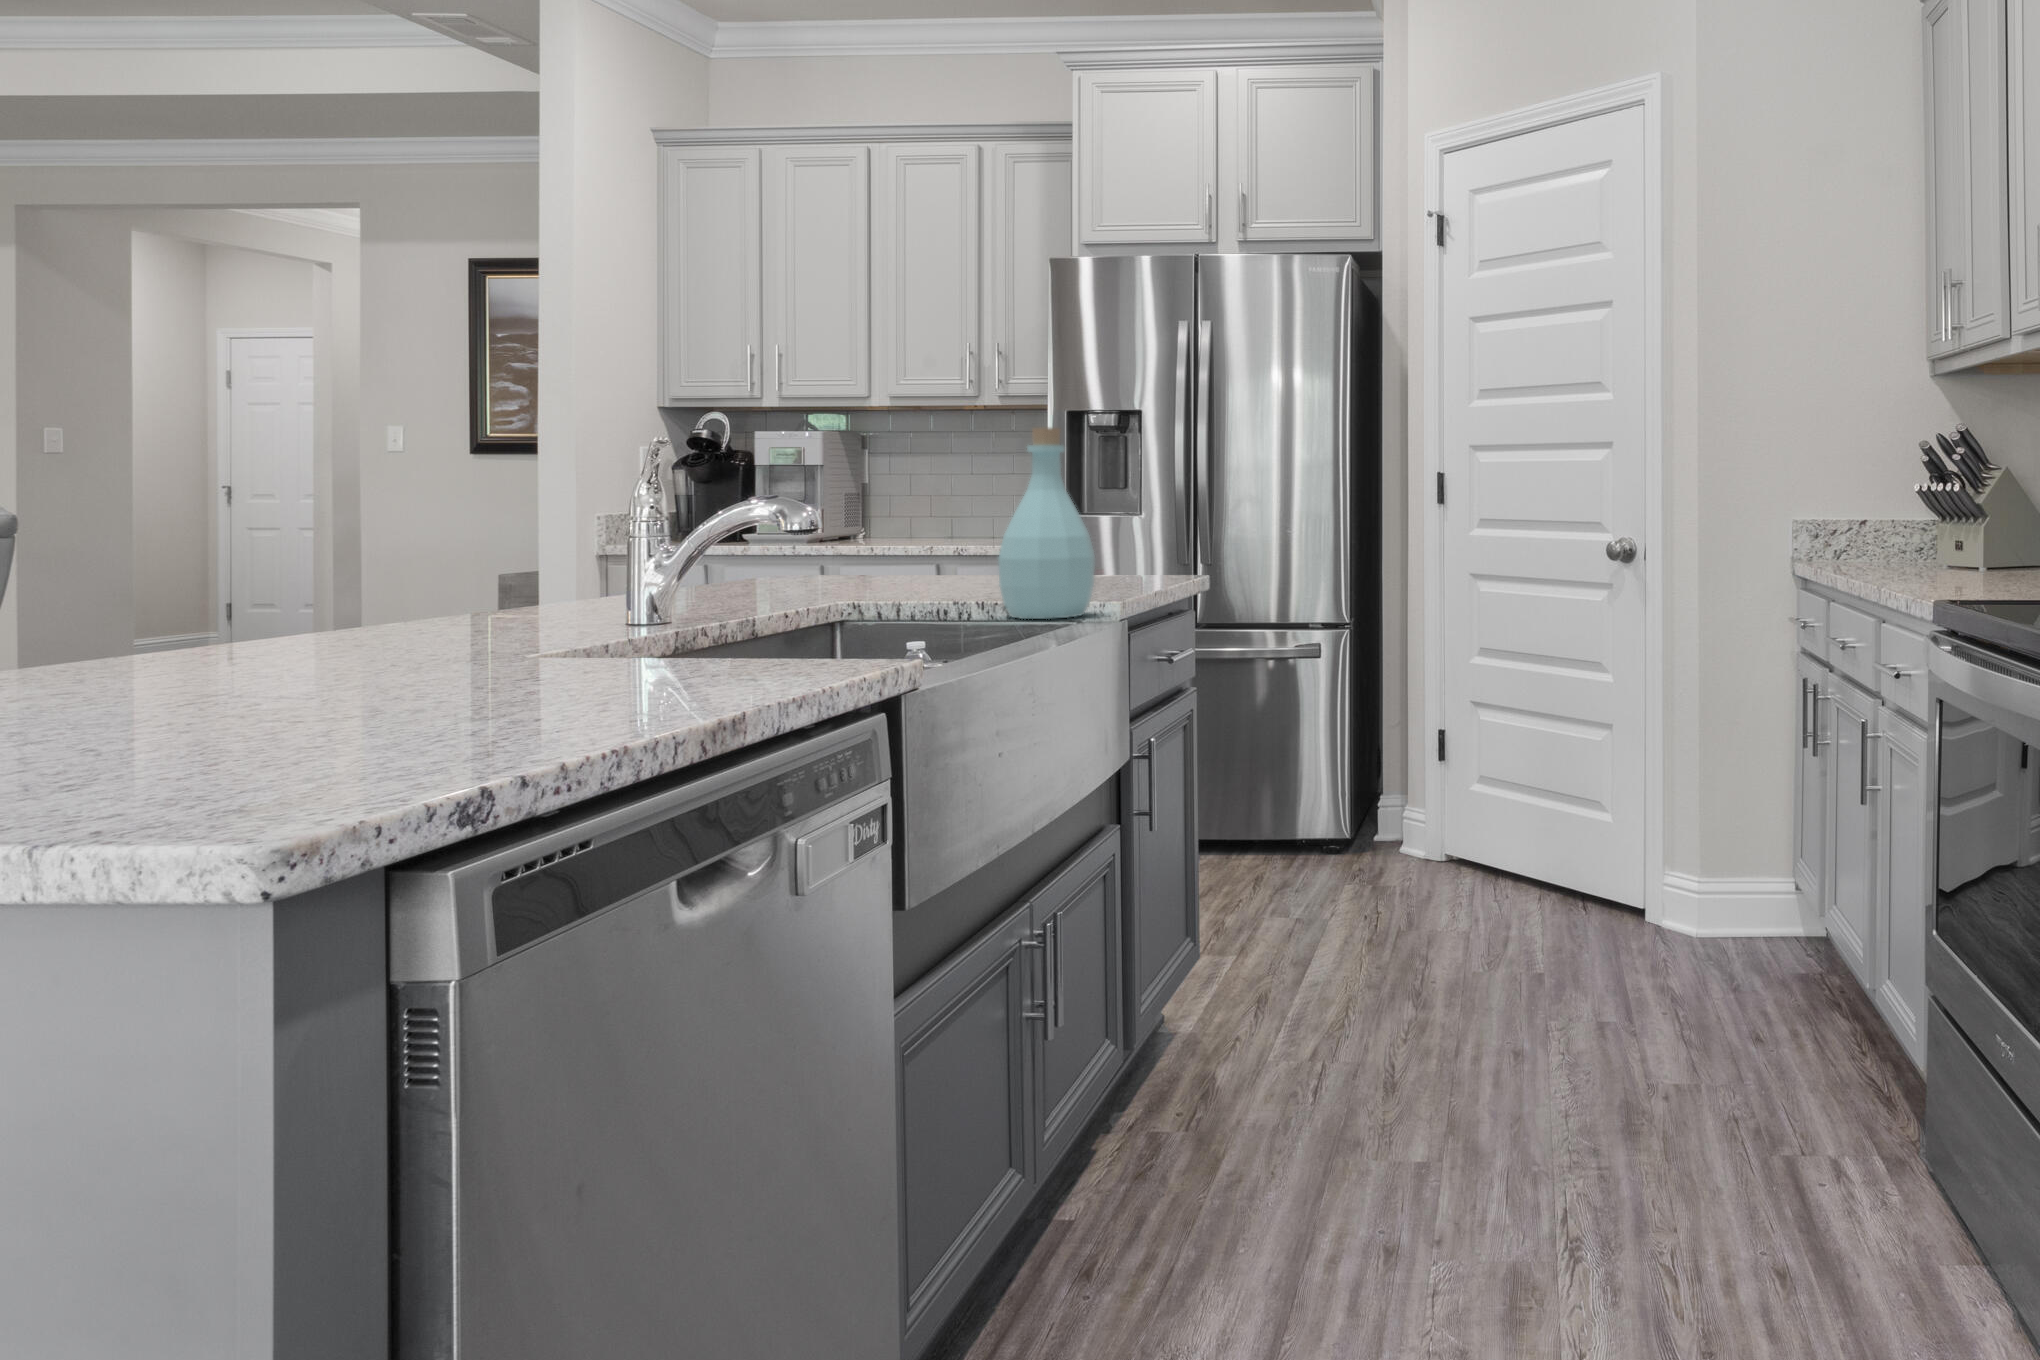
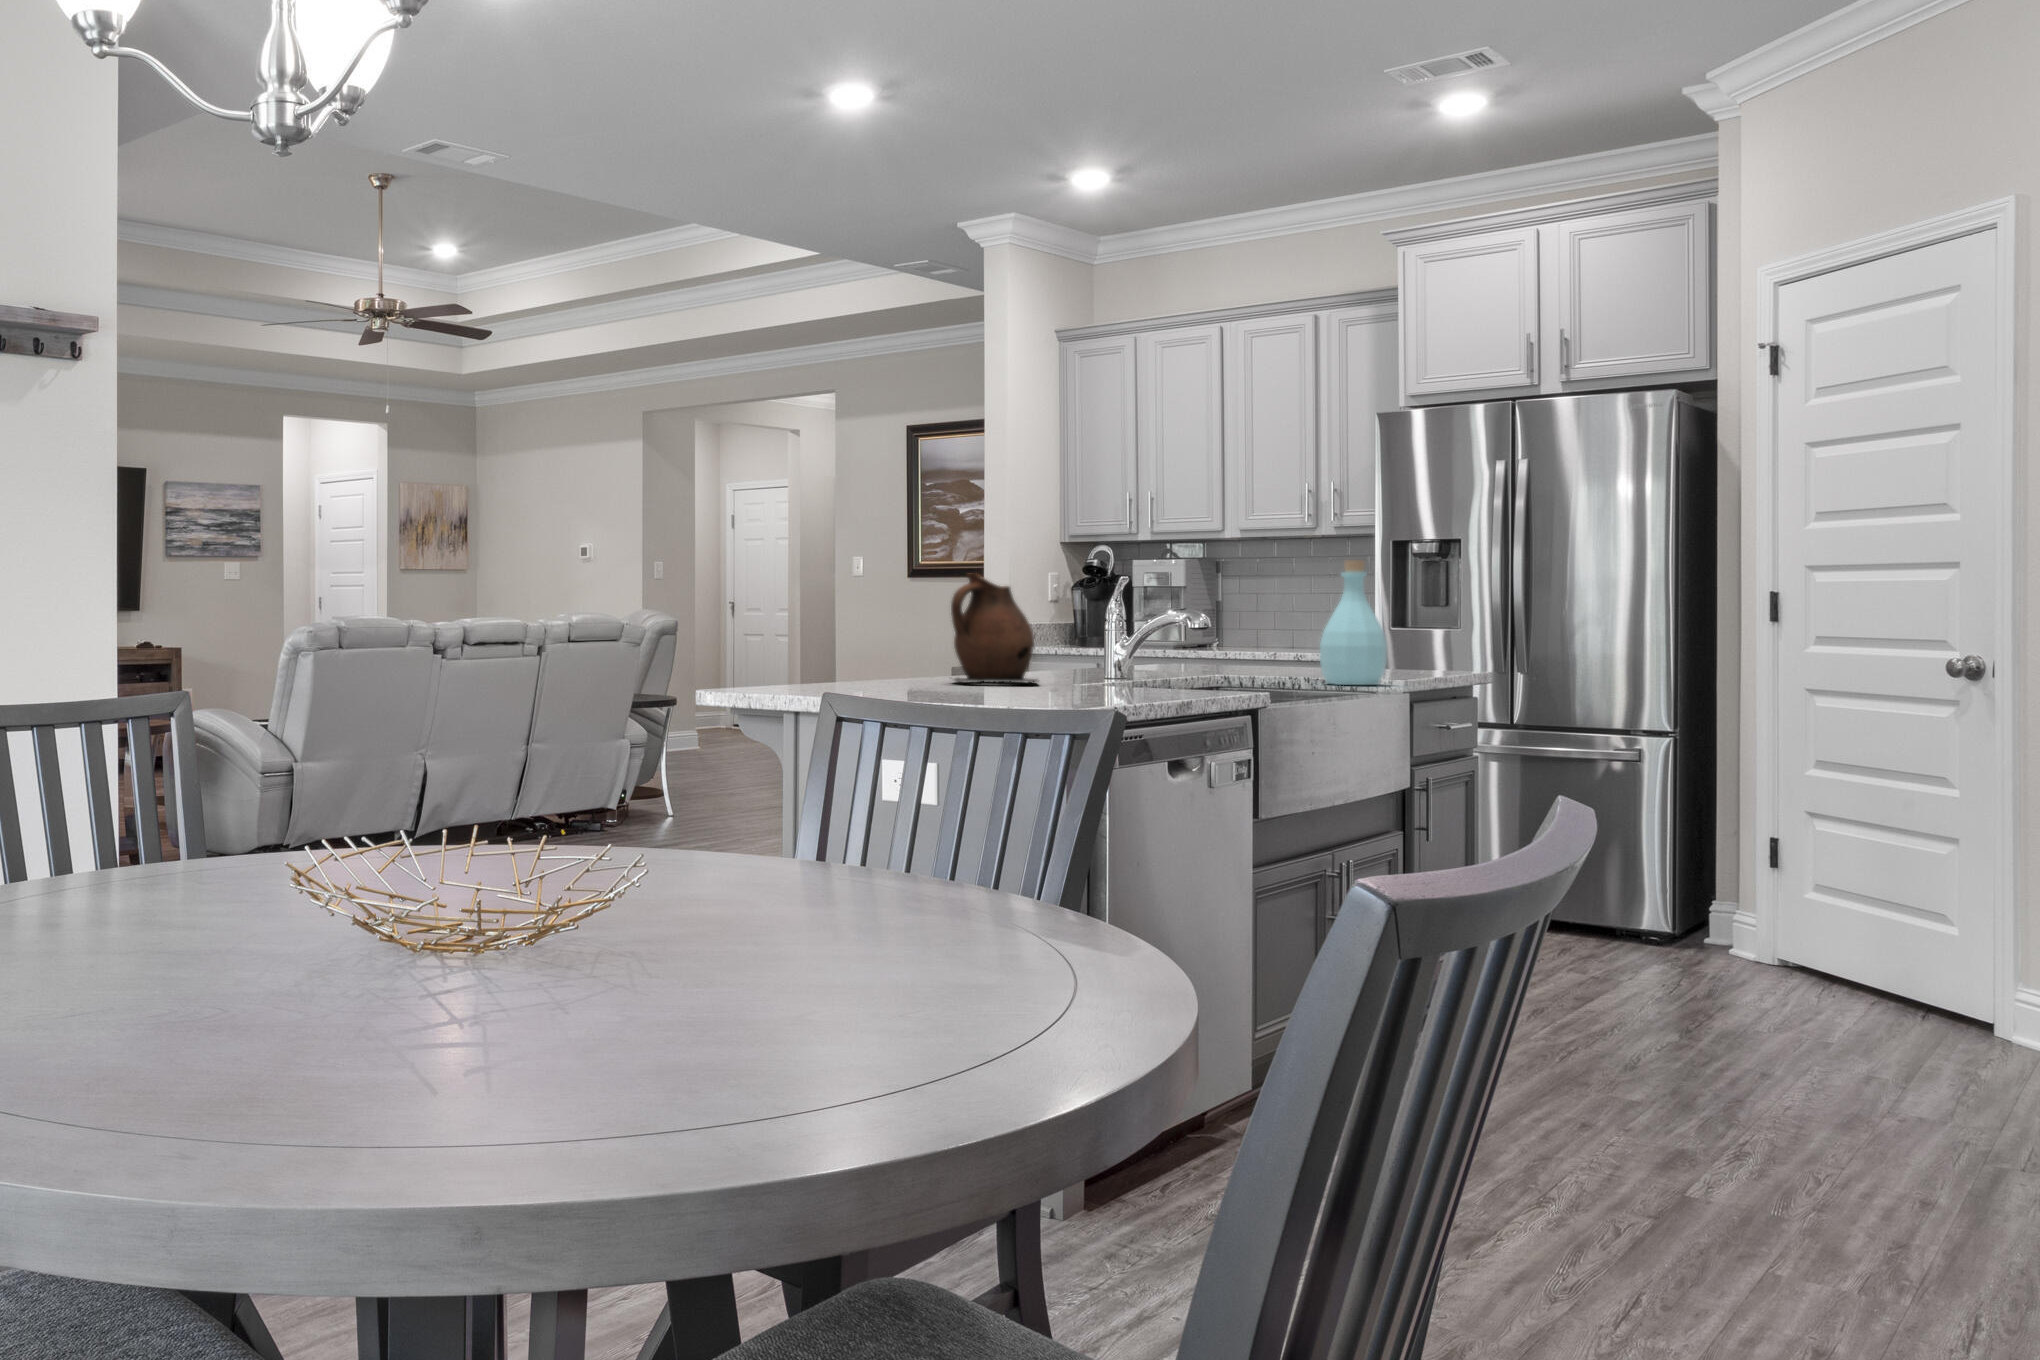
ceramic pitcher: none [237,436,478,670] -> present [951,573,1038,683]

